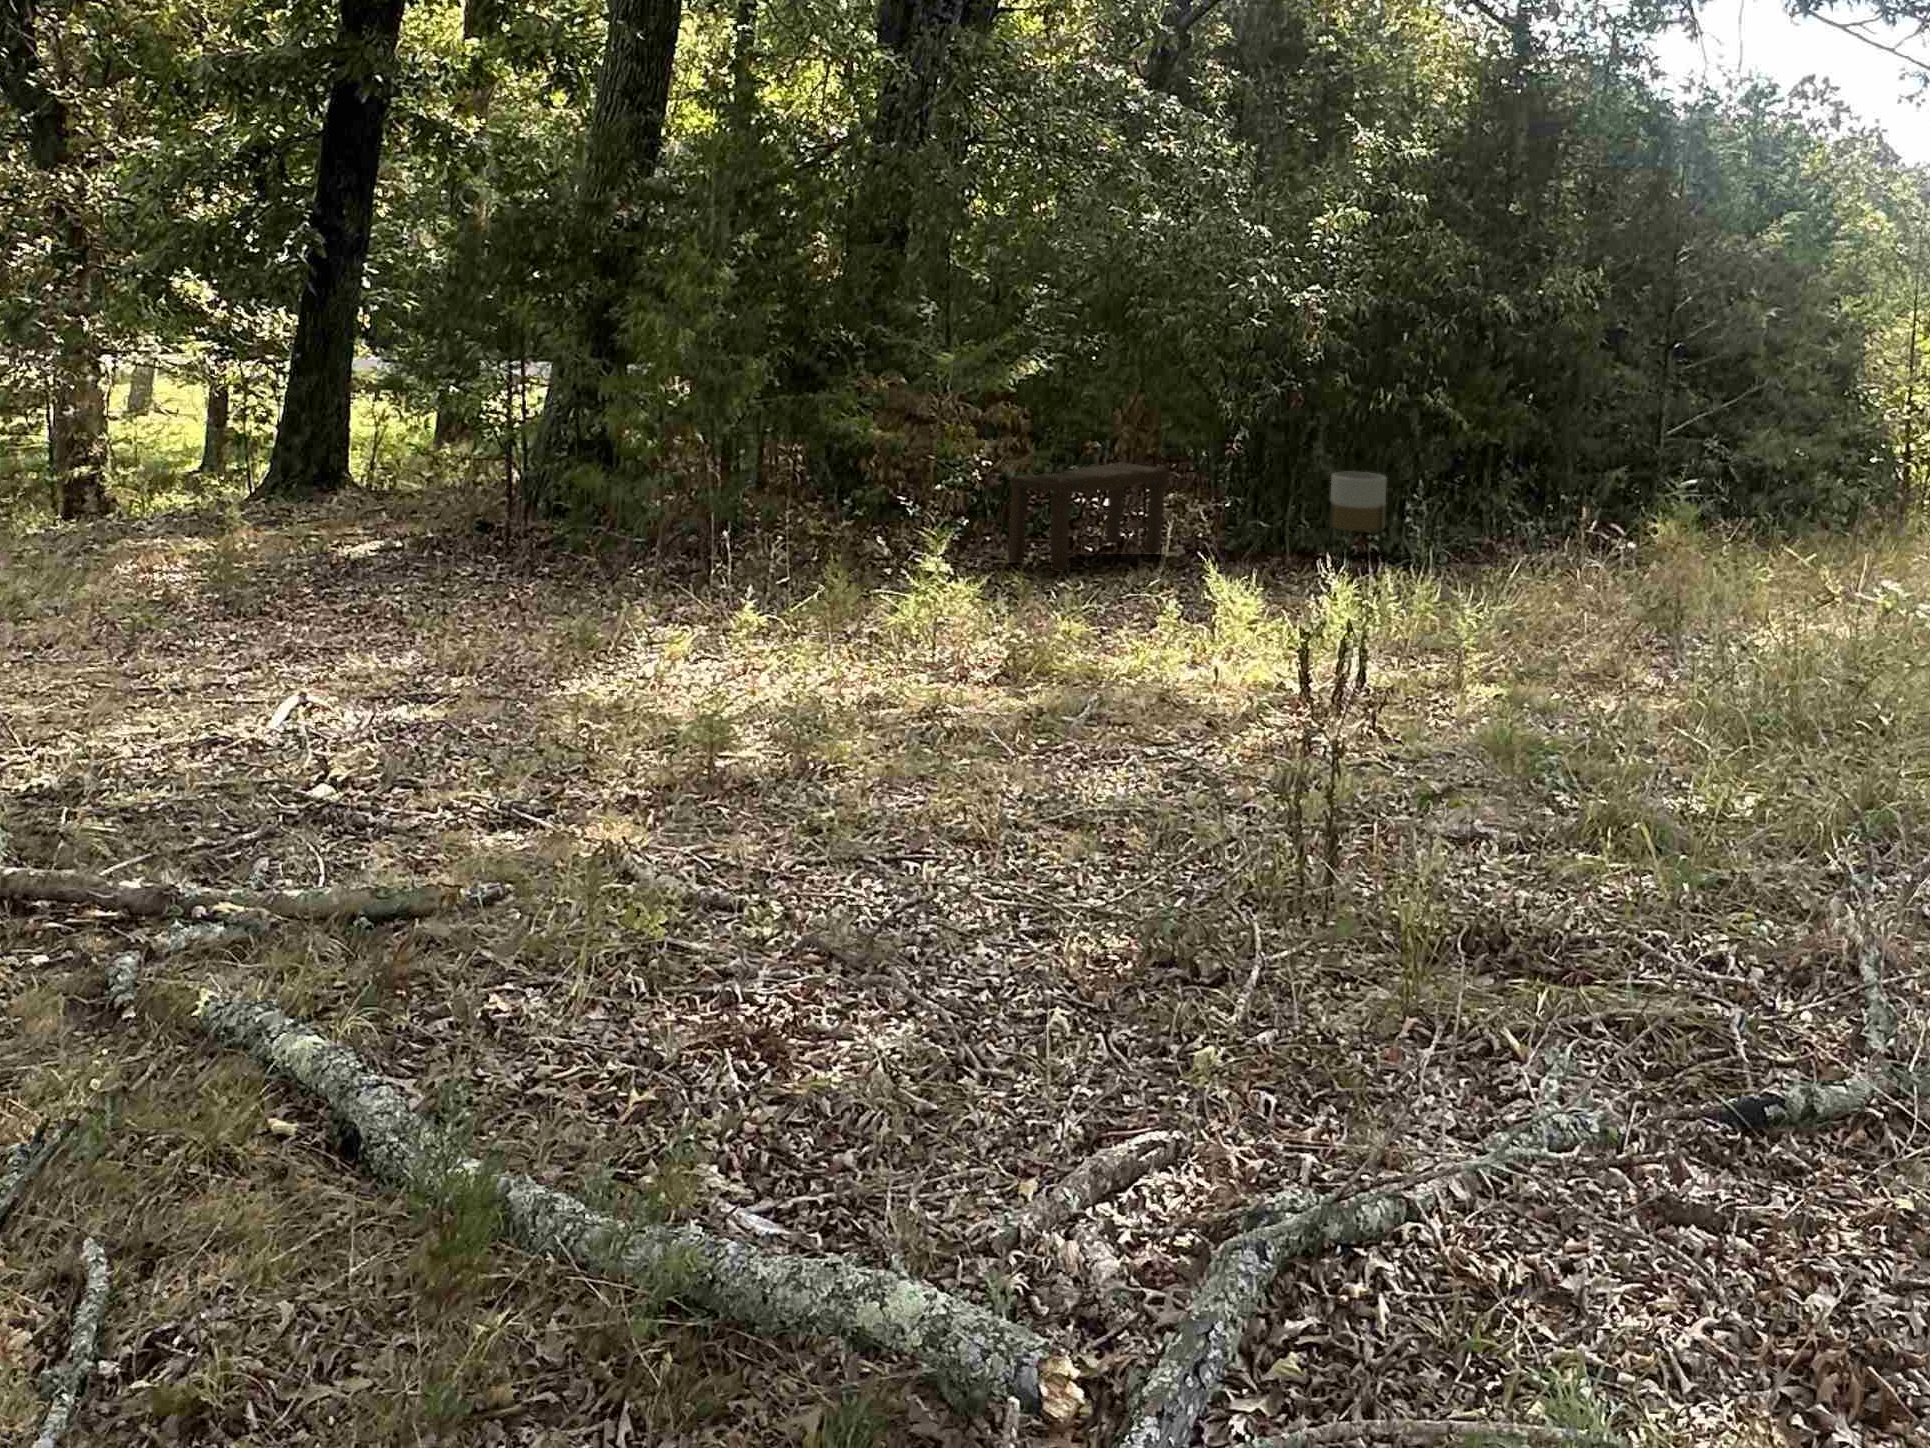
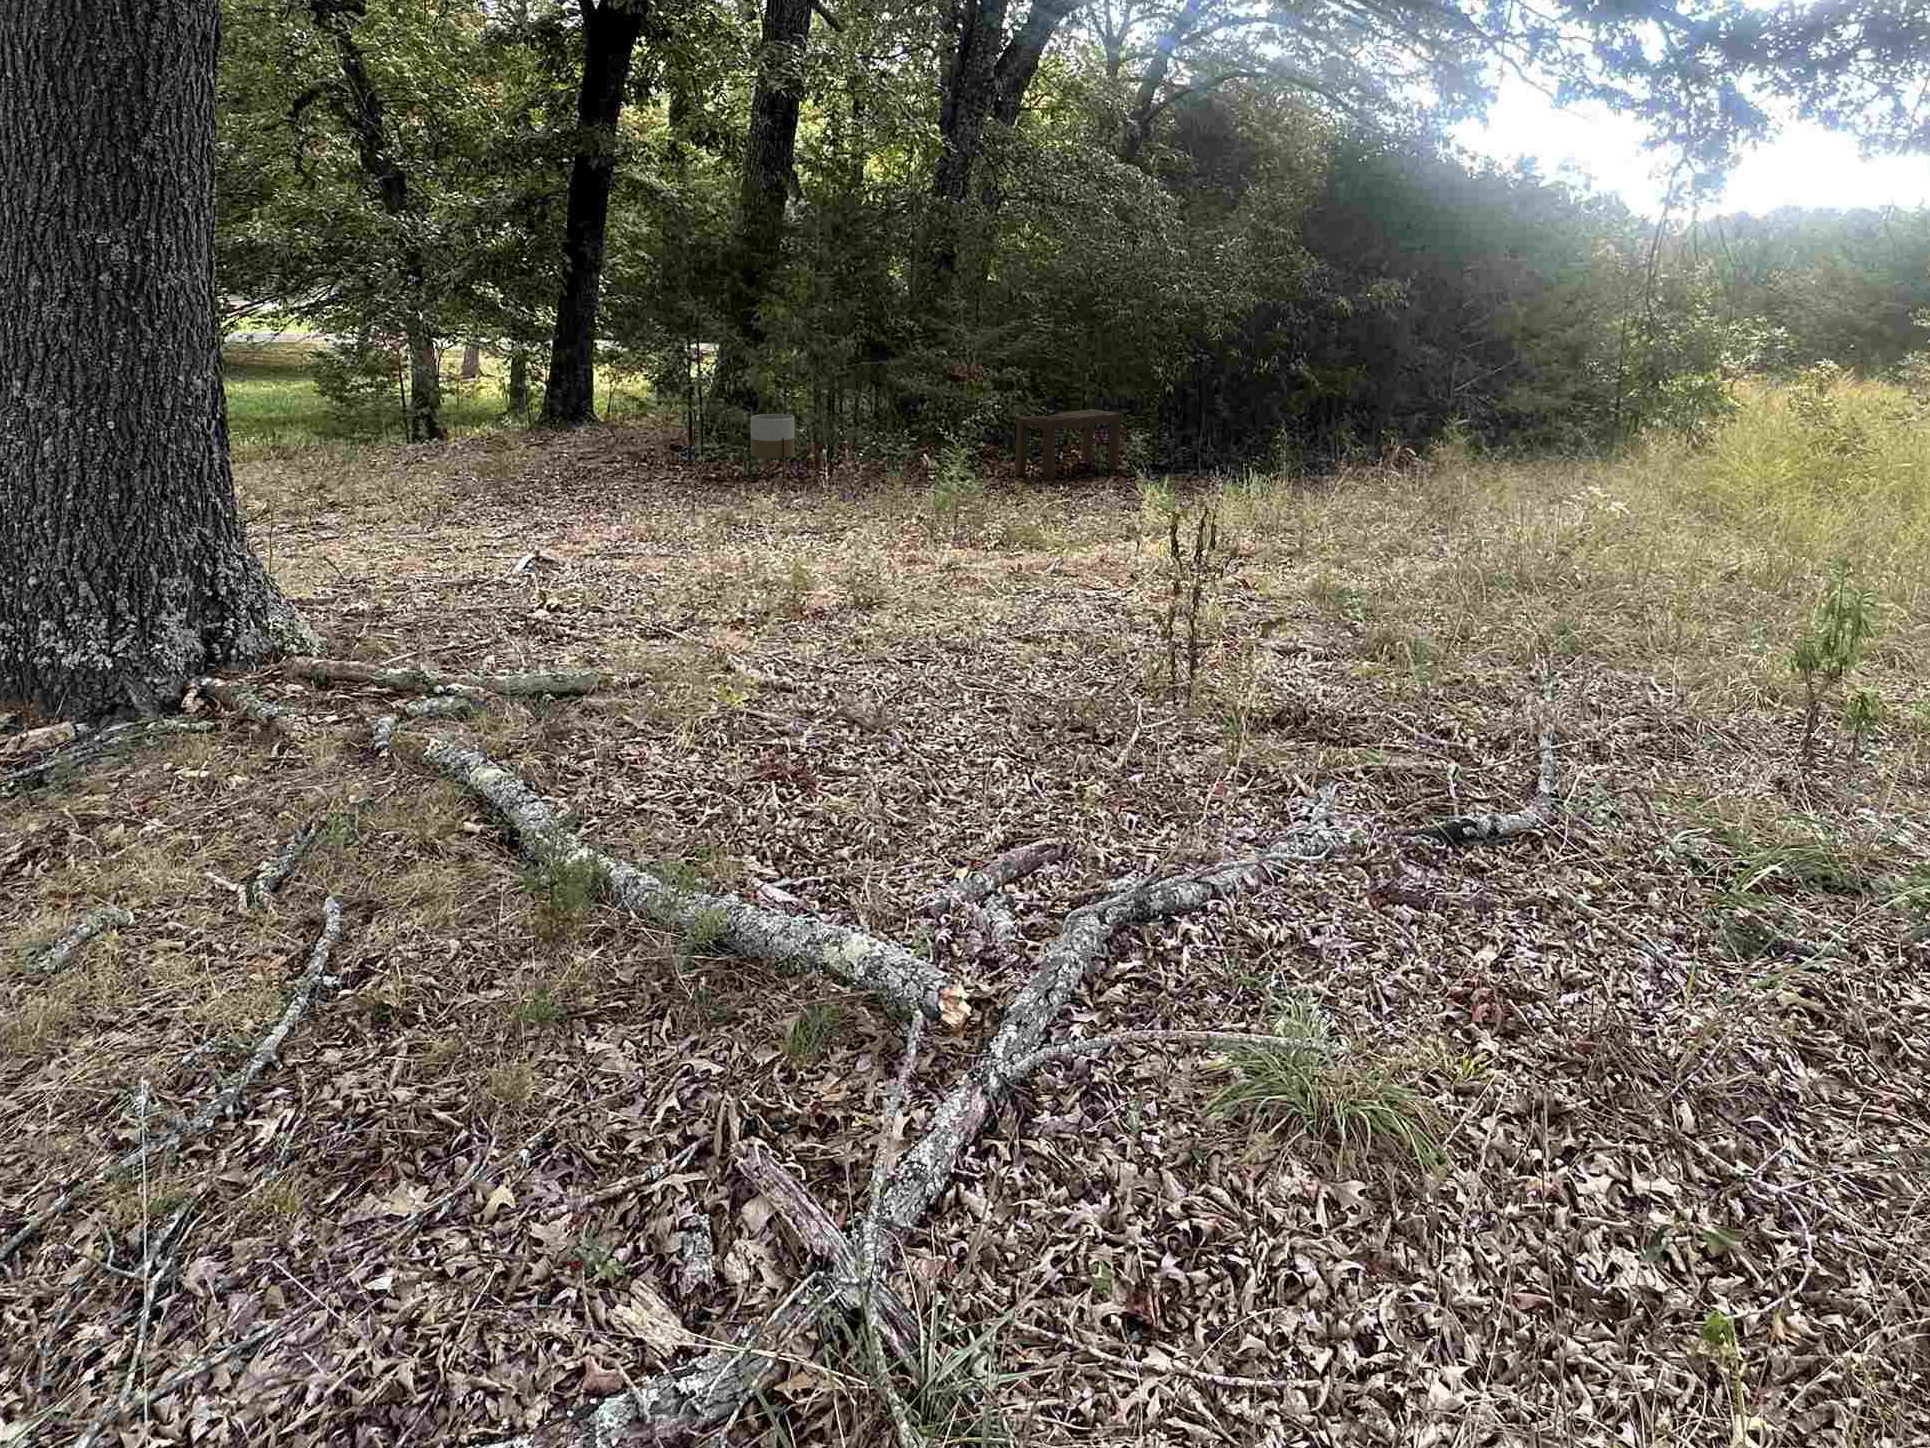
planter: present [1329,472,1386,537] -> present [749,414,795,478]

